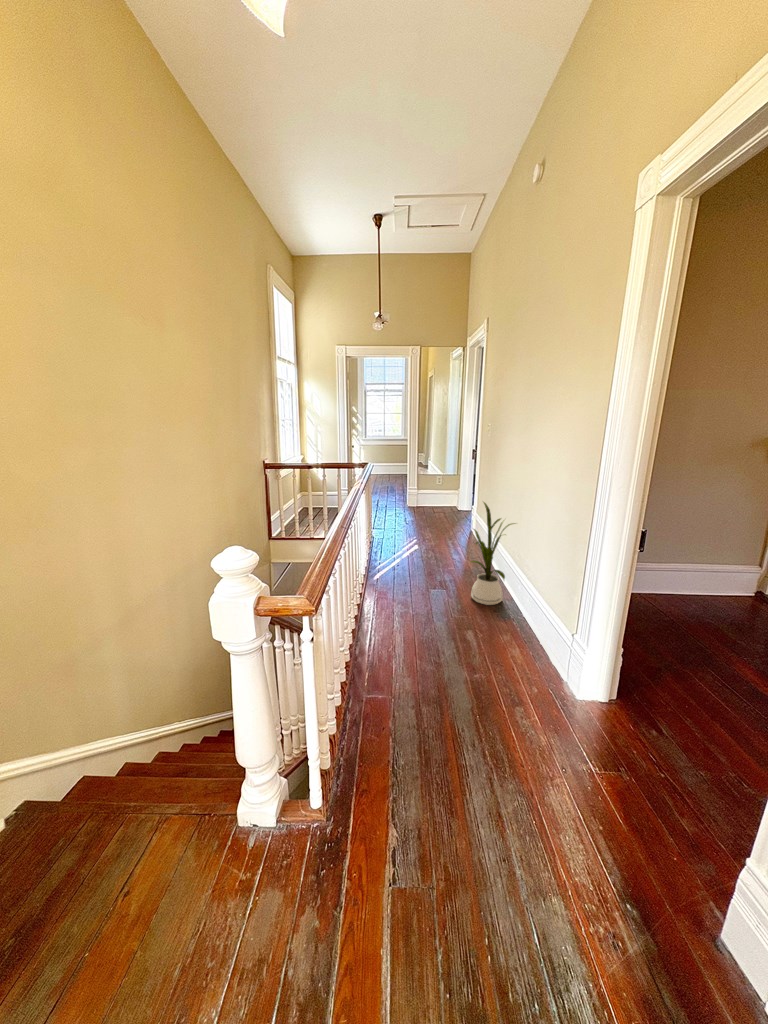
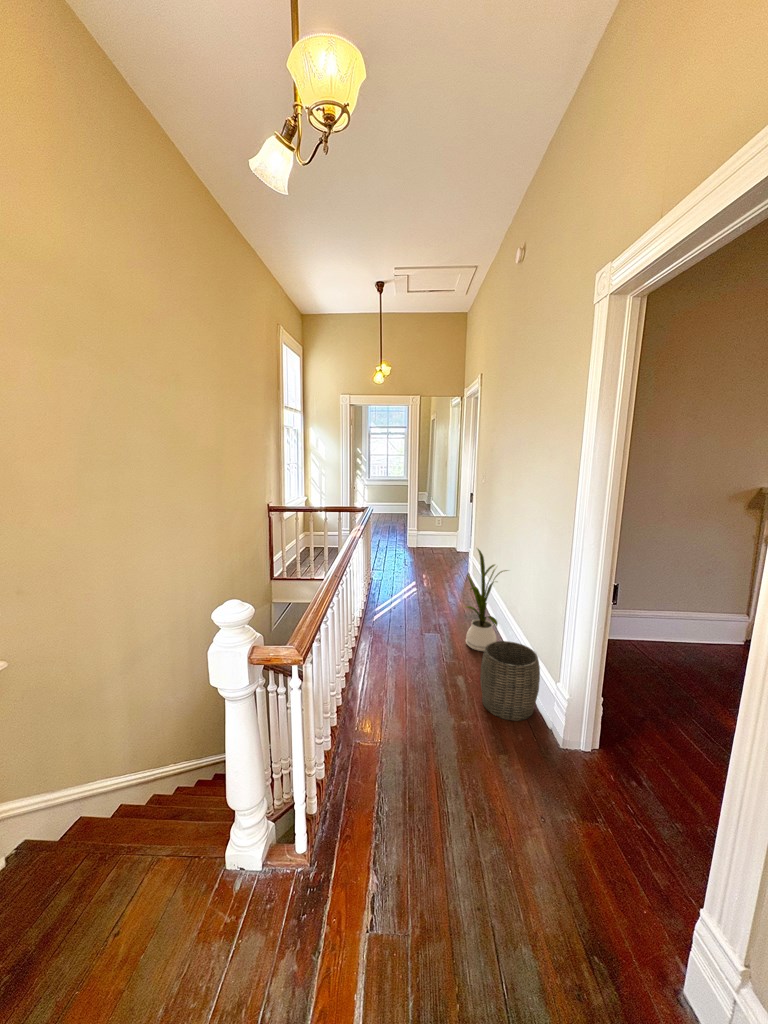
woven basket: none [491,593,552,672] -> present [480,641,540,721]

